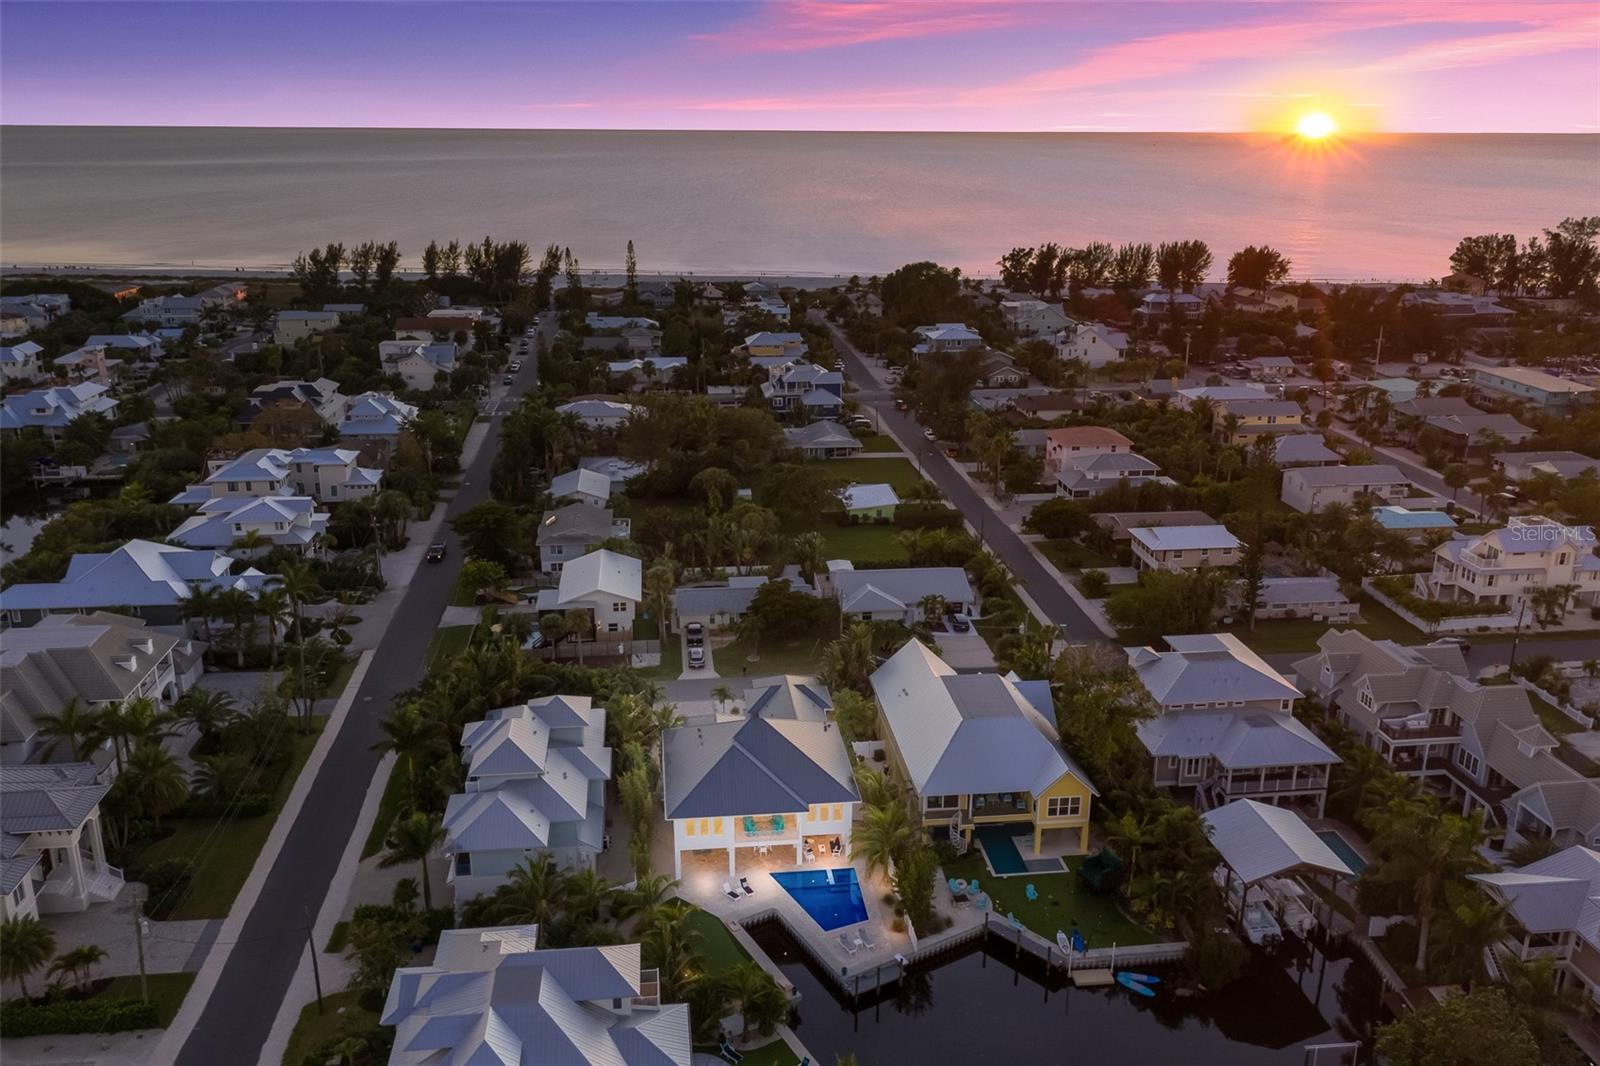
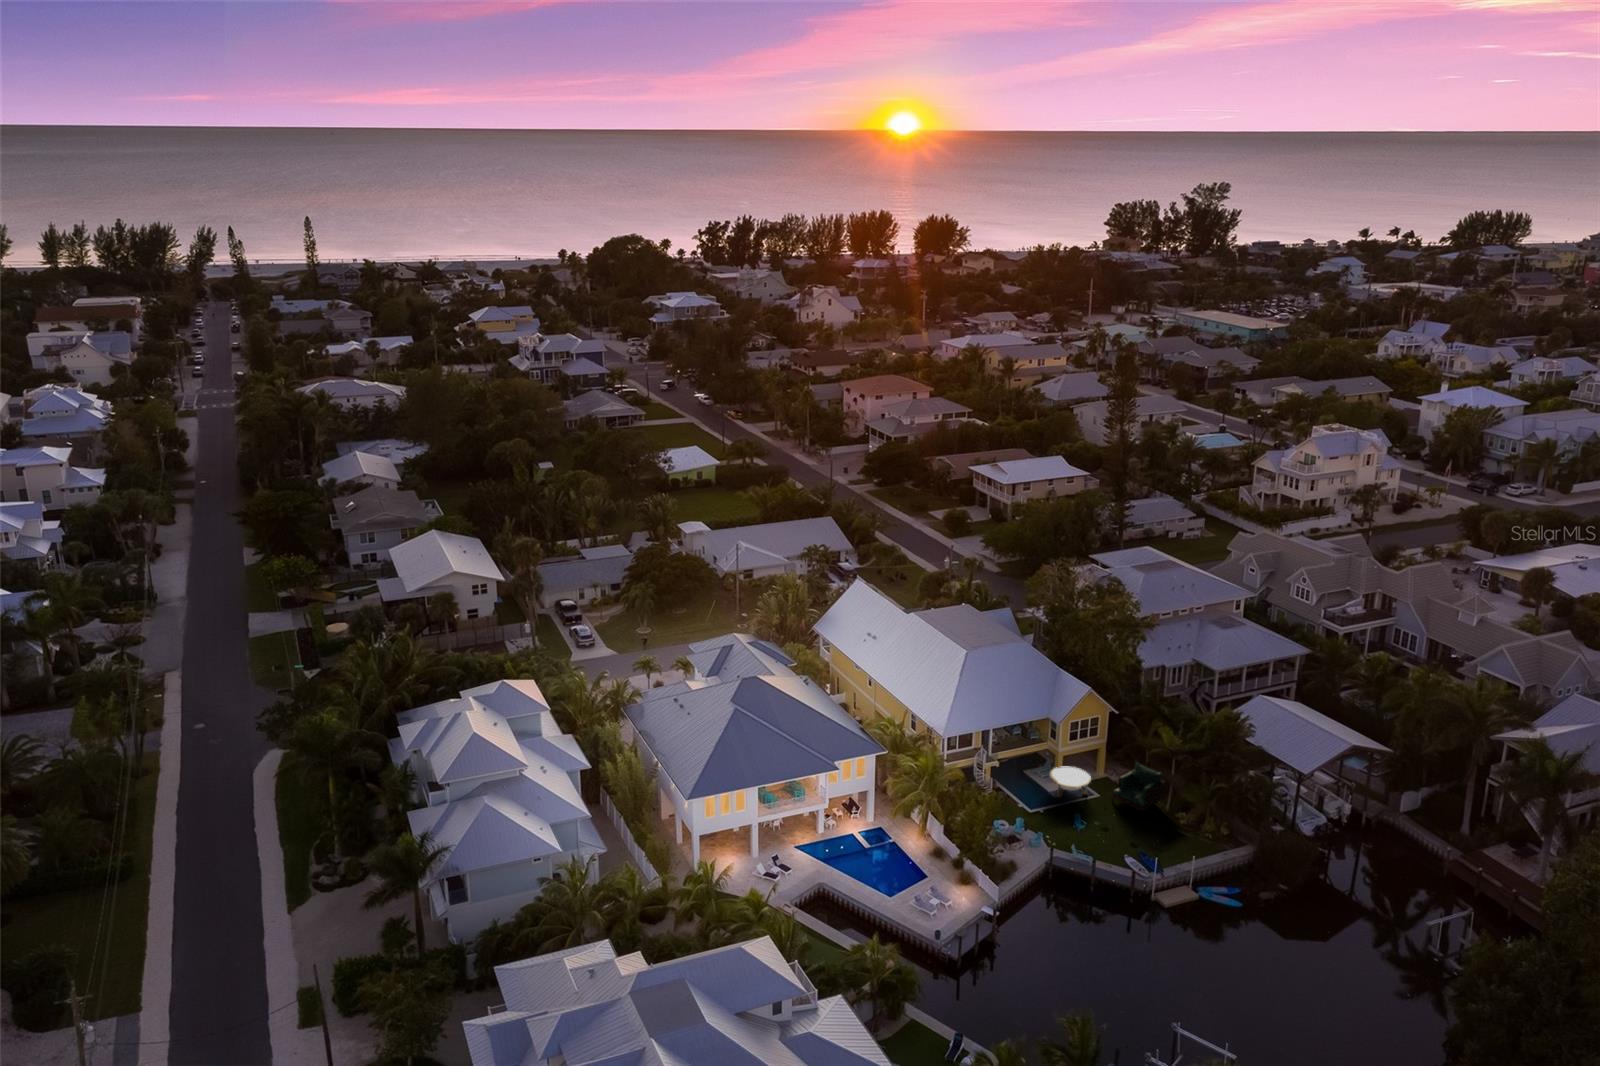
round table: none [1022,838,1060,869] -> present [1050,767,1091,797]

